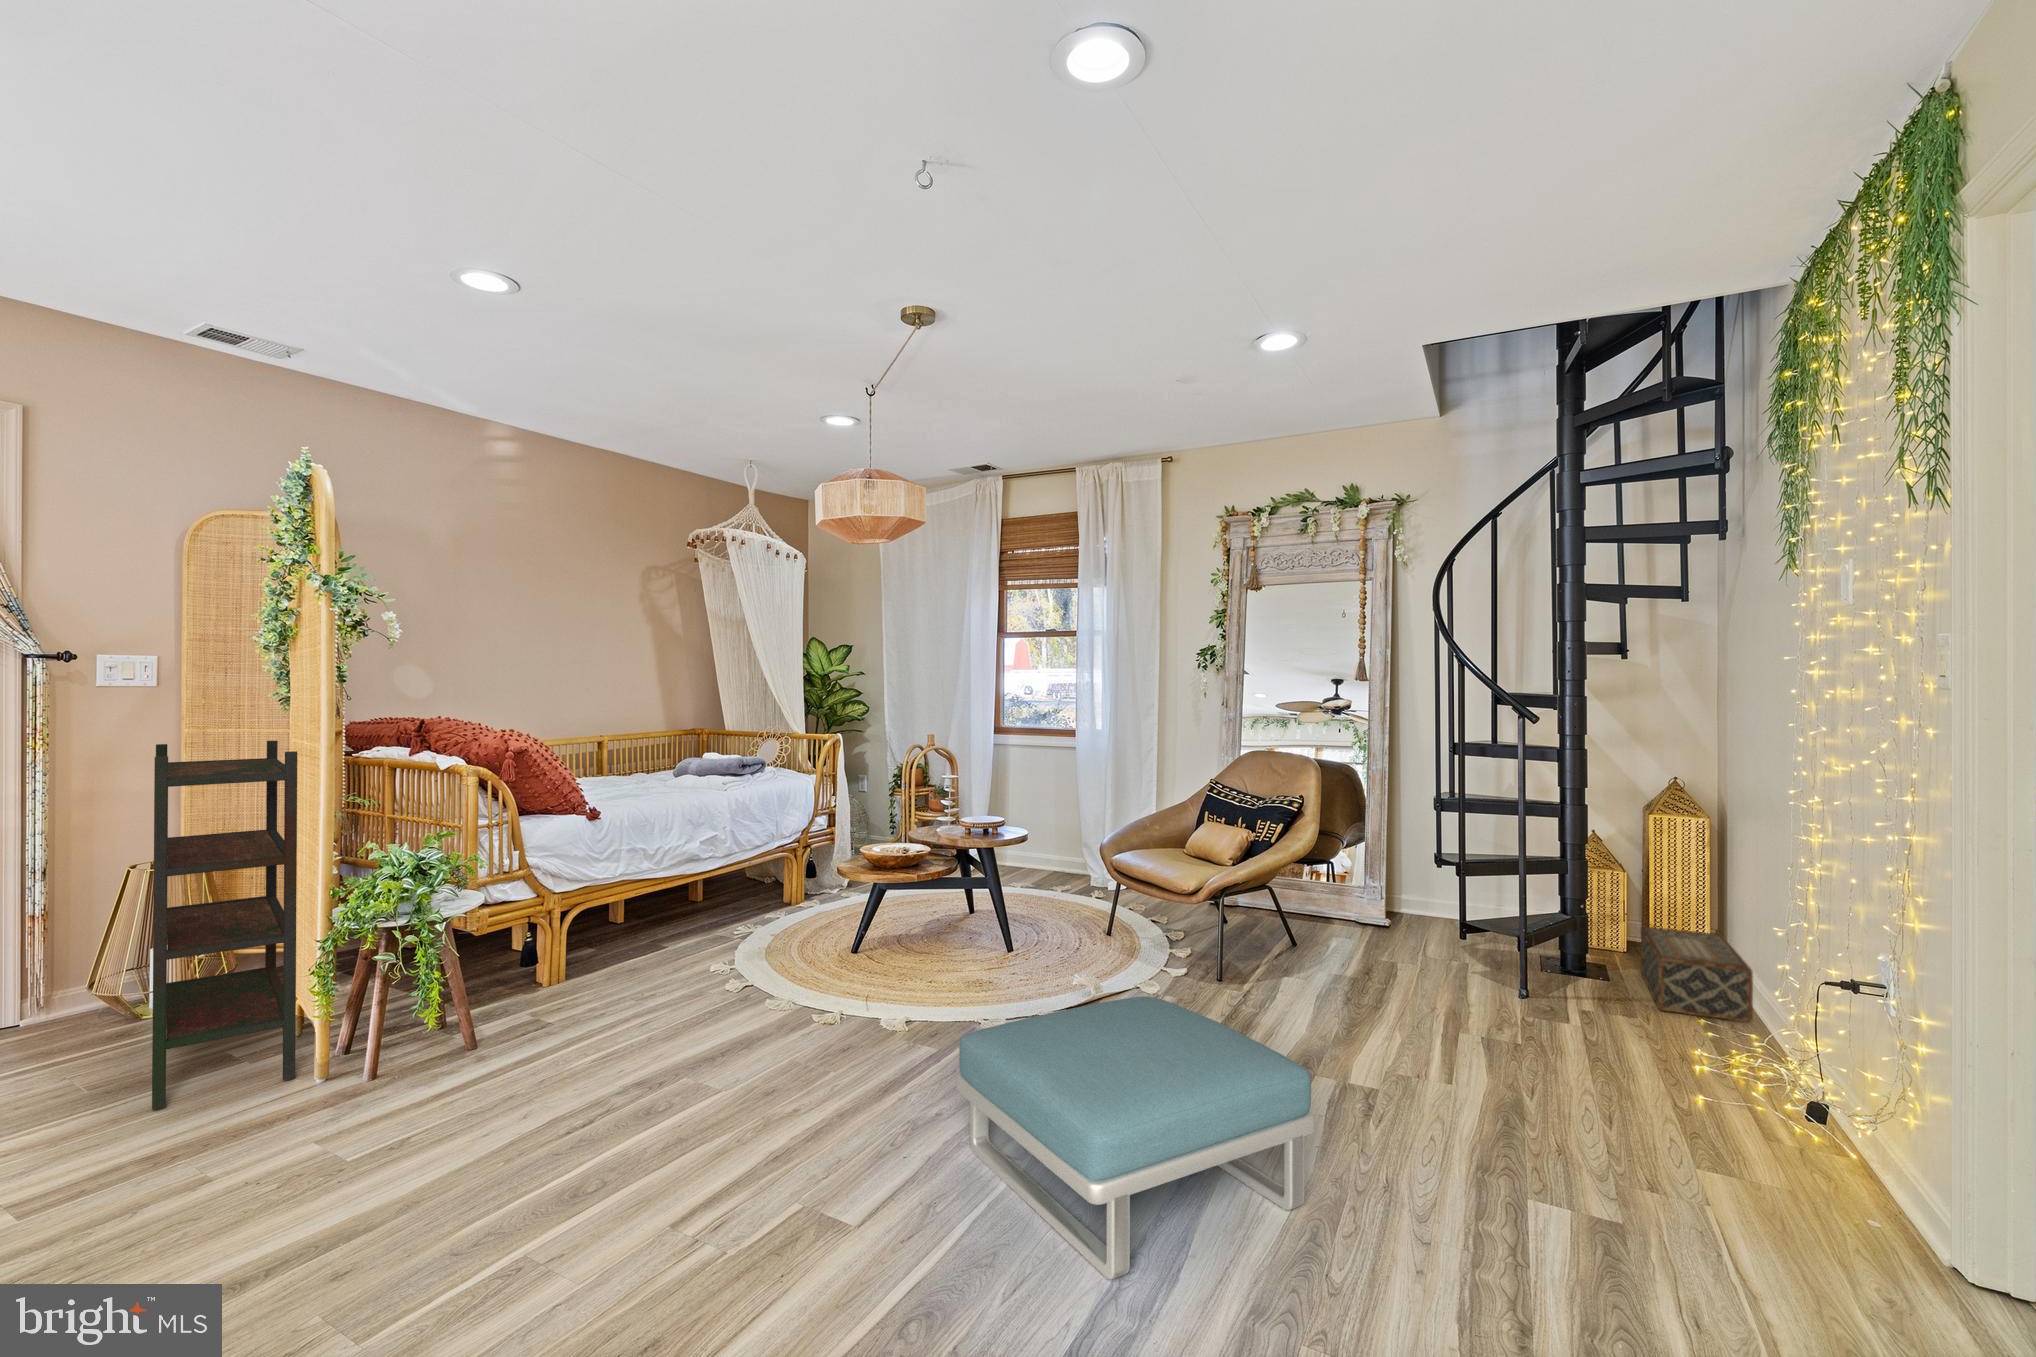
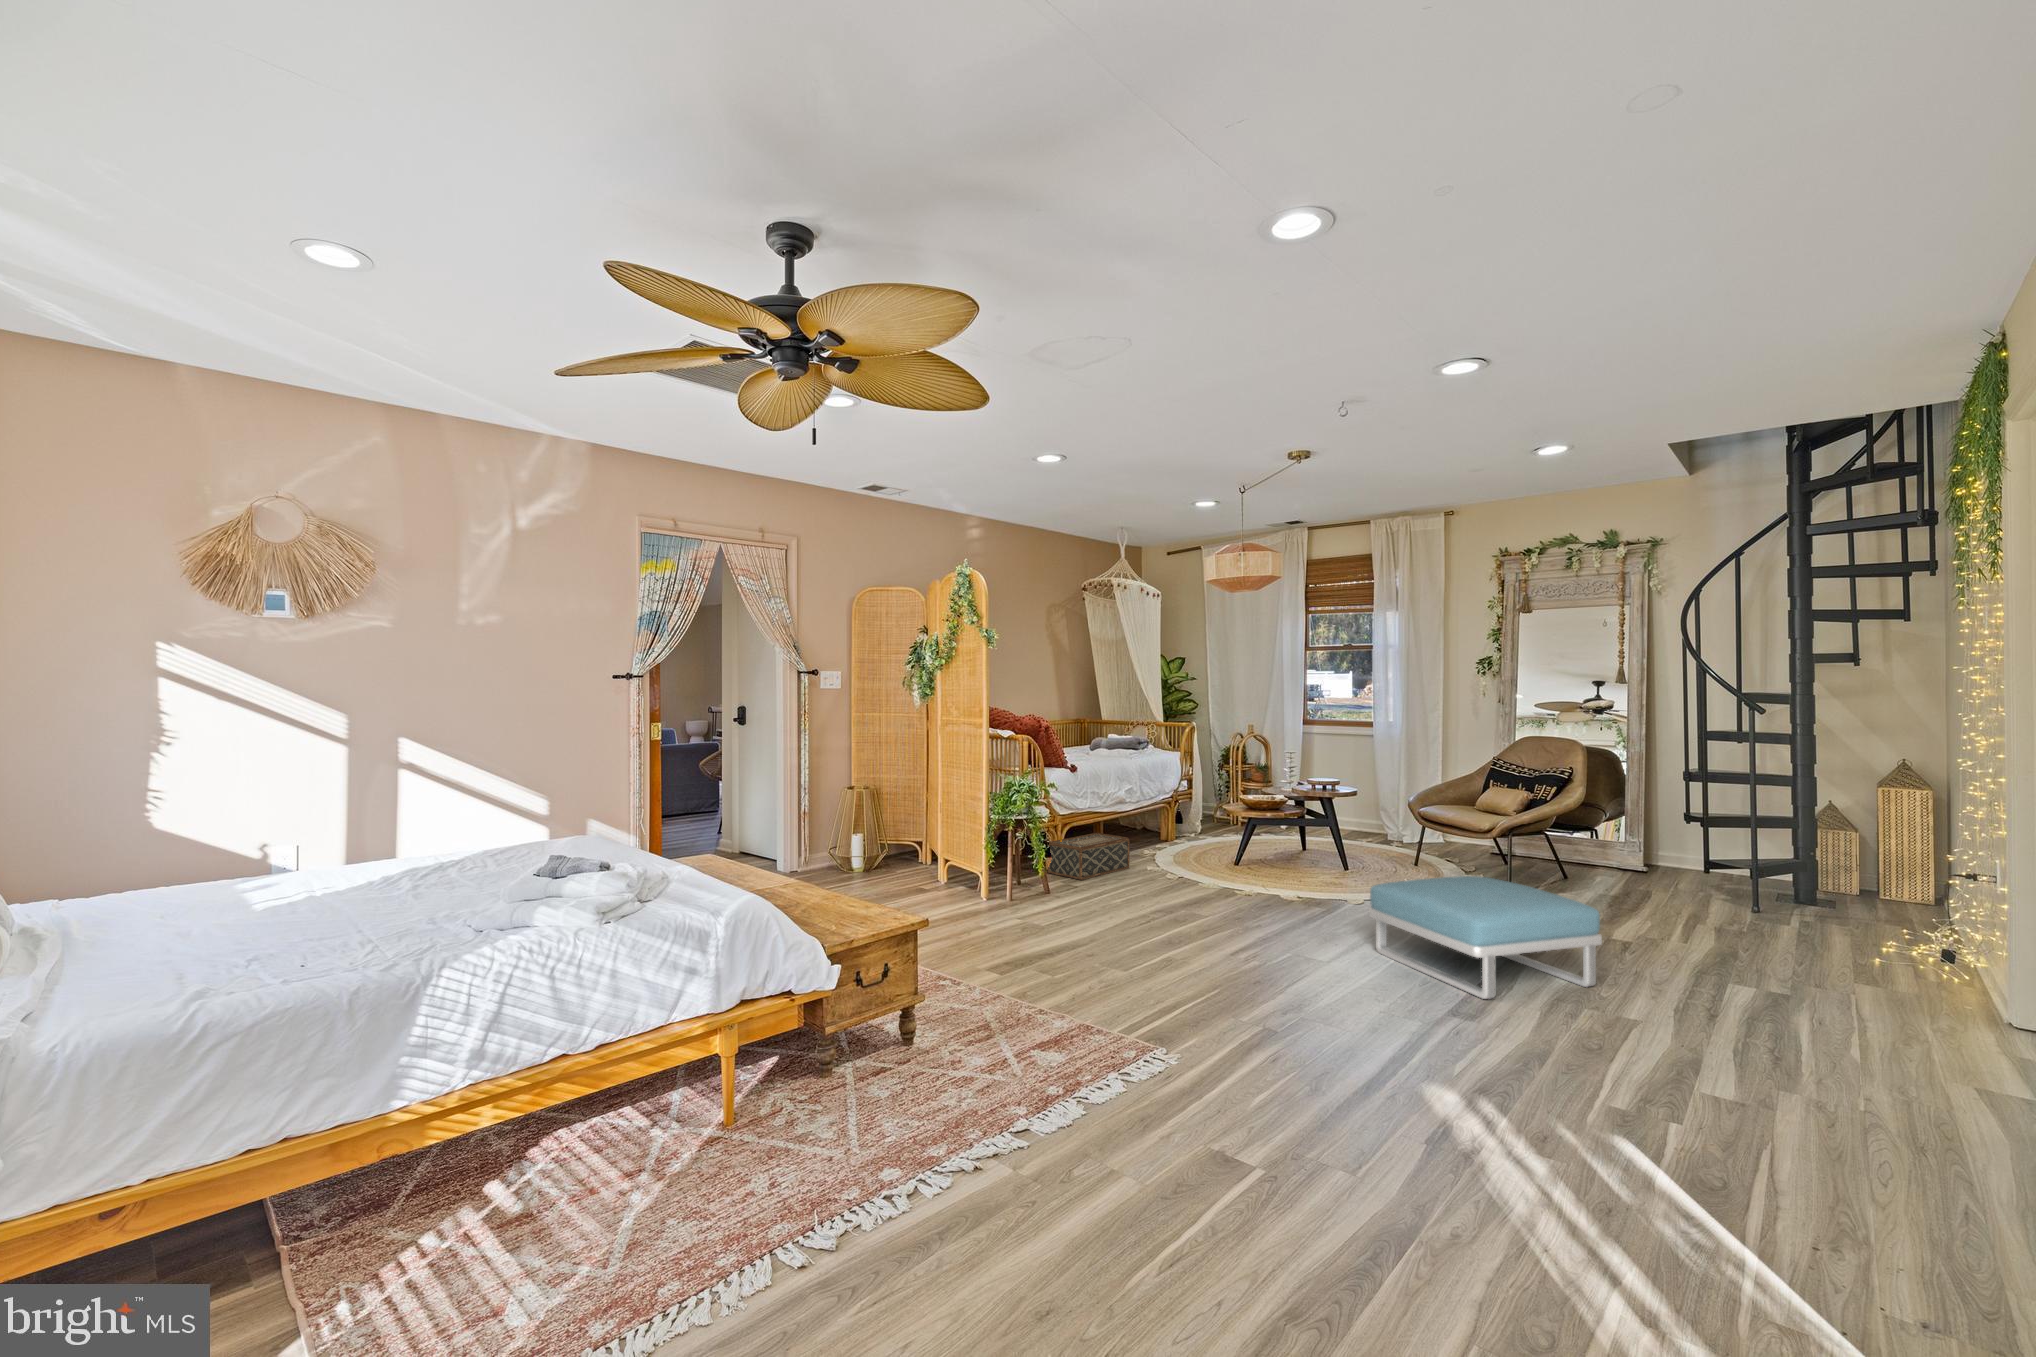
bookshelf: present [152,741,297,1110] -> none [871,718,967,907]
woven basket: present [1641,927,1753,1022] -> present [1048,833,1130,880]

